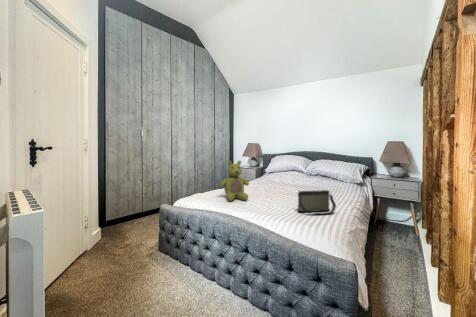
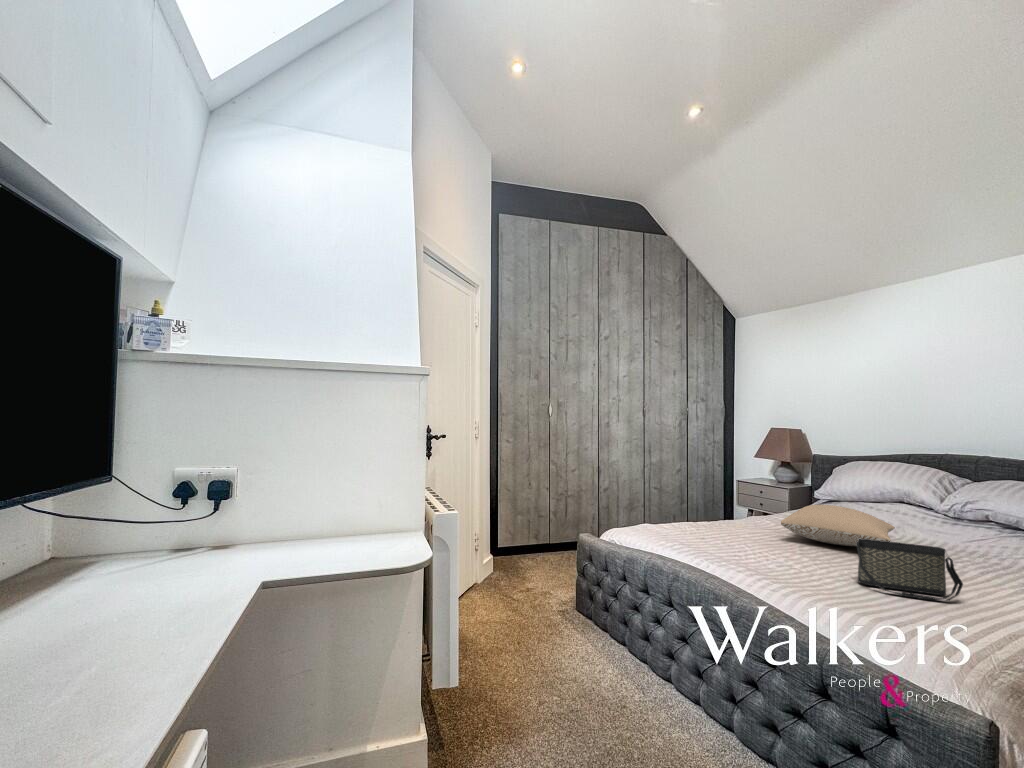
stuffed bear: present [219,161,249,201] -> none [689,462,753,543]
pillow: none [261,176,305,194] -> present [781,505,895,546]

